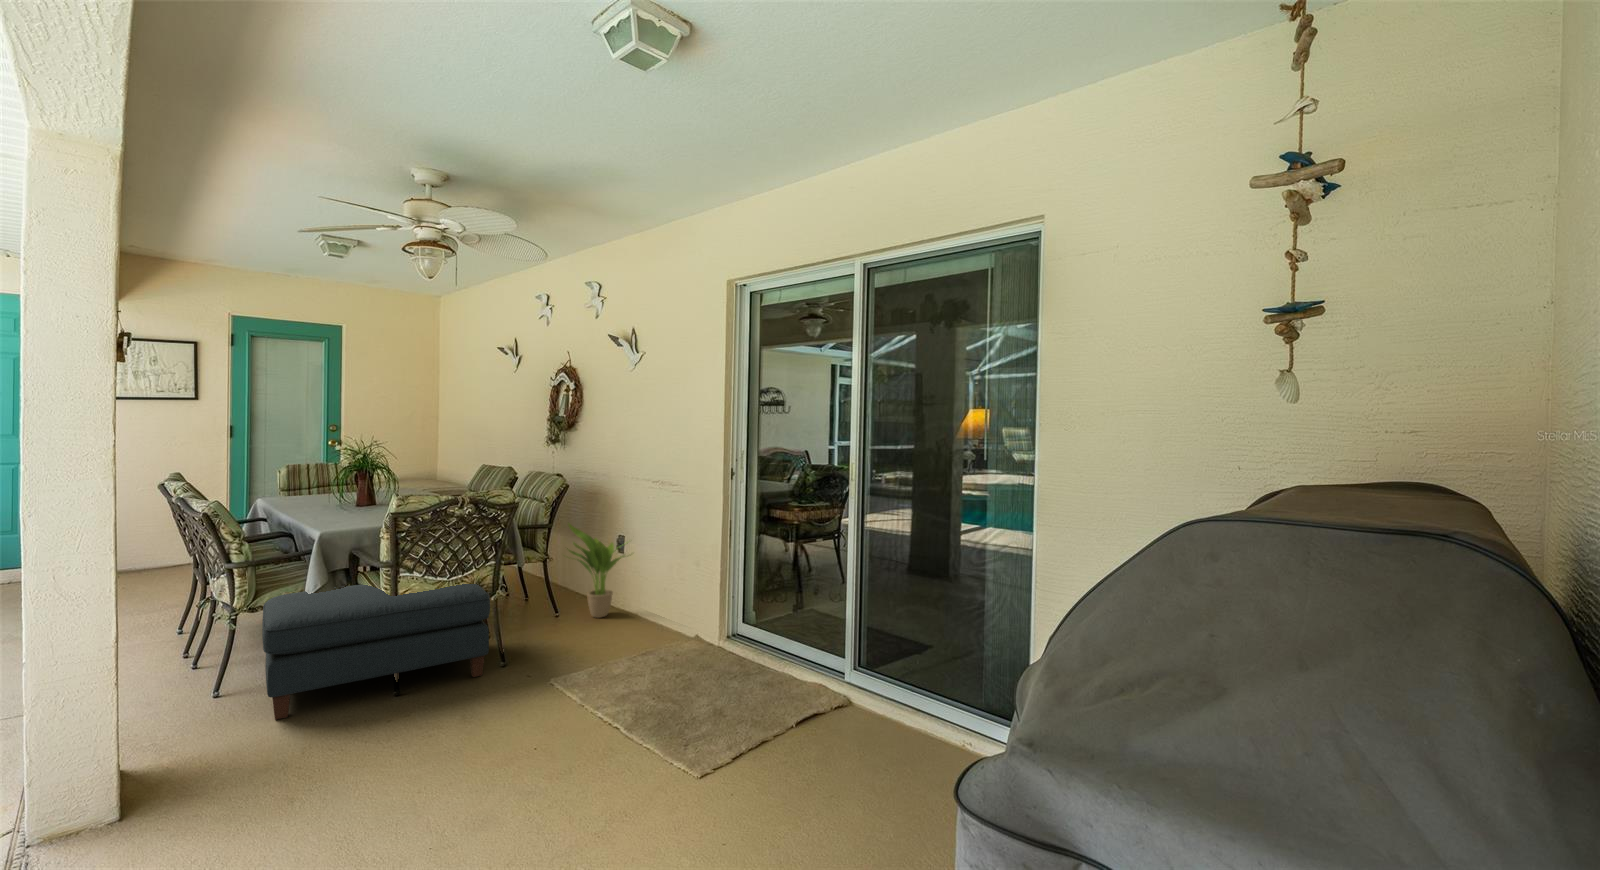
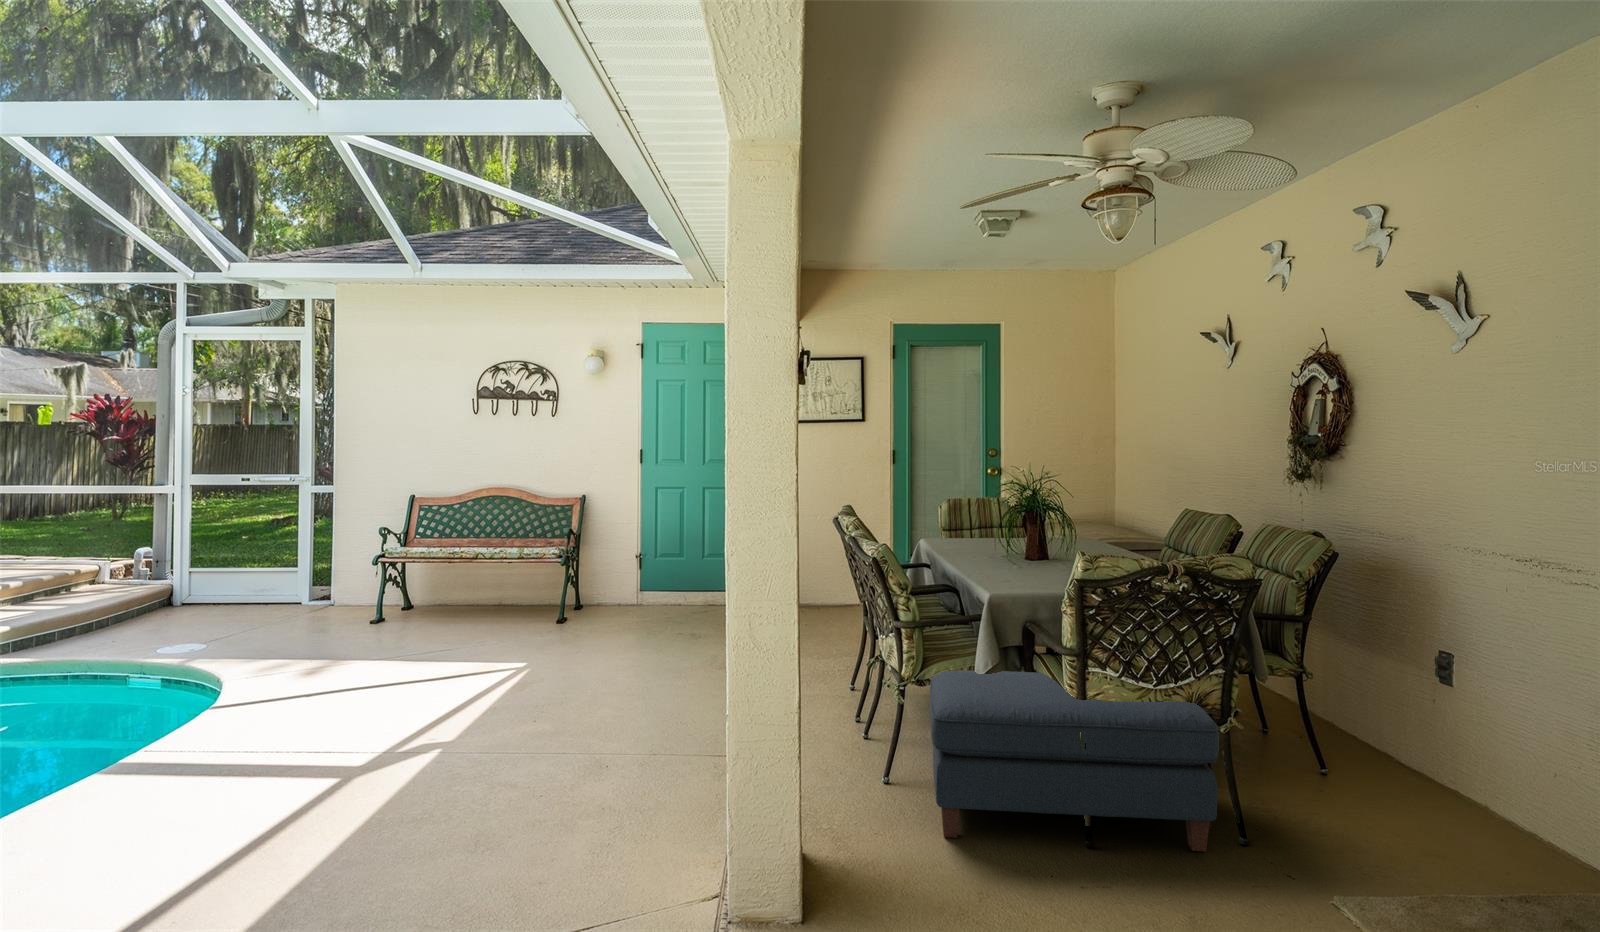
potted plant: present [568,524,625,618] -> none [1329,616,1479,795]

